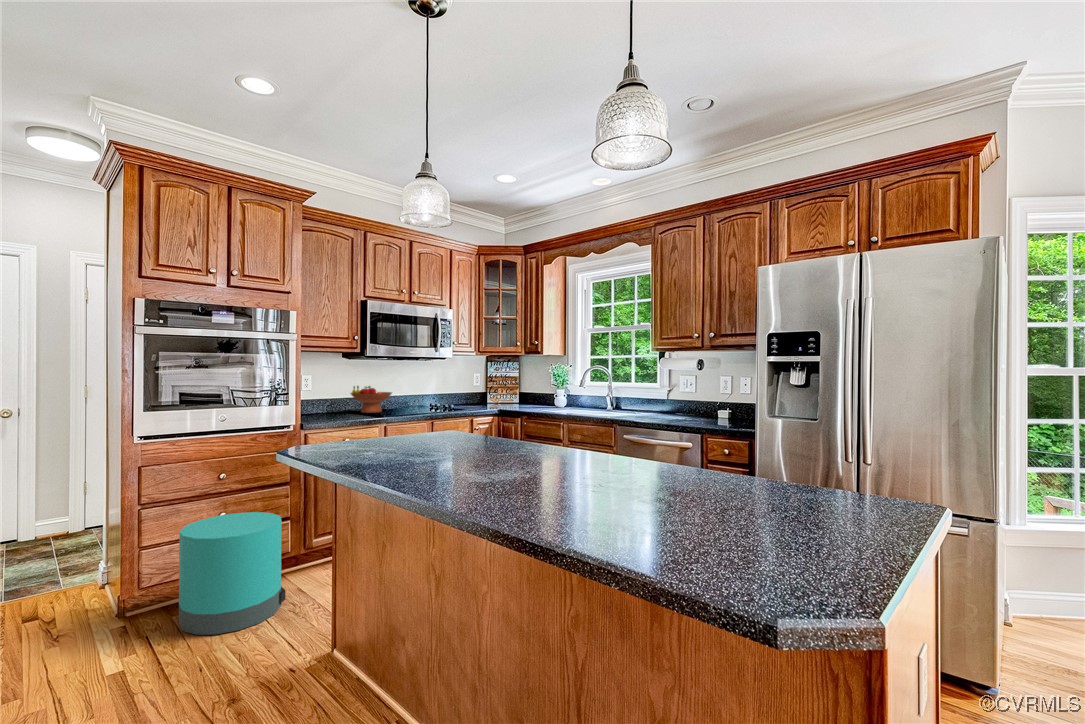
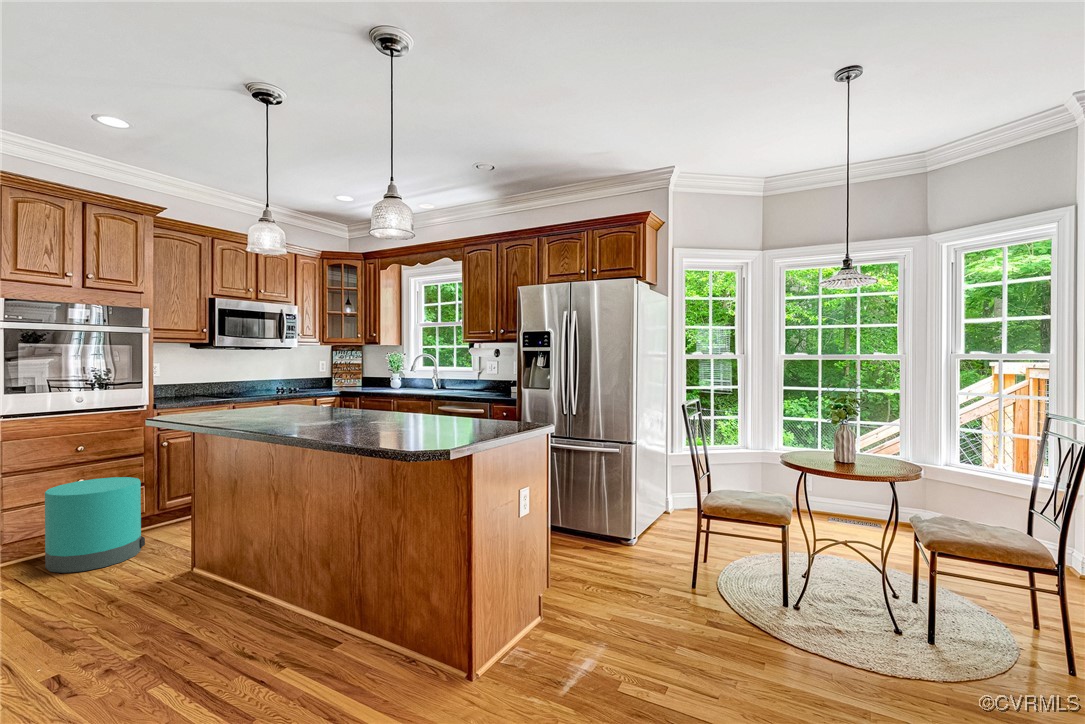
fruit bowl: present [351,386,392,413] -> none [199,372,241,396]

